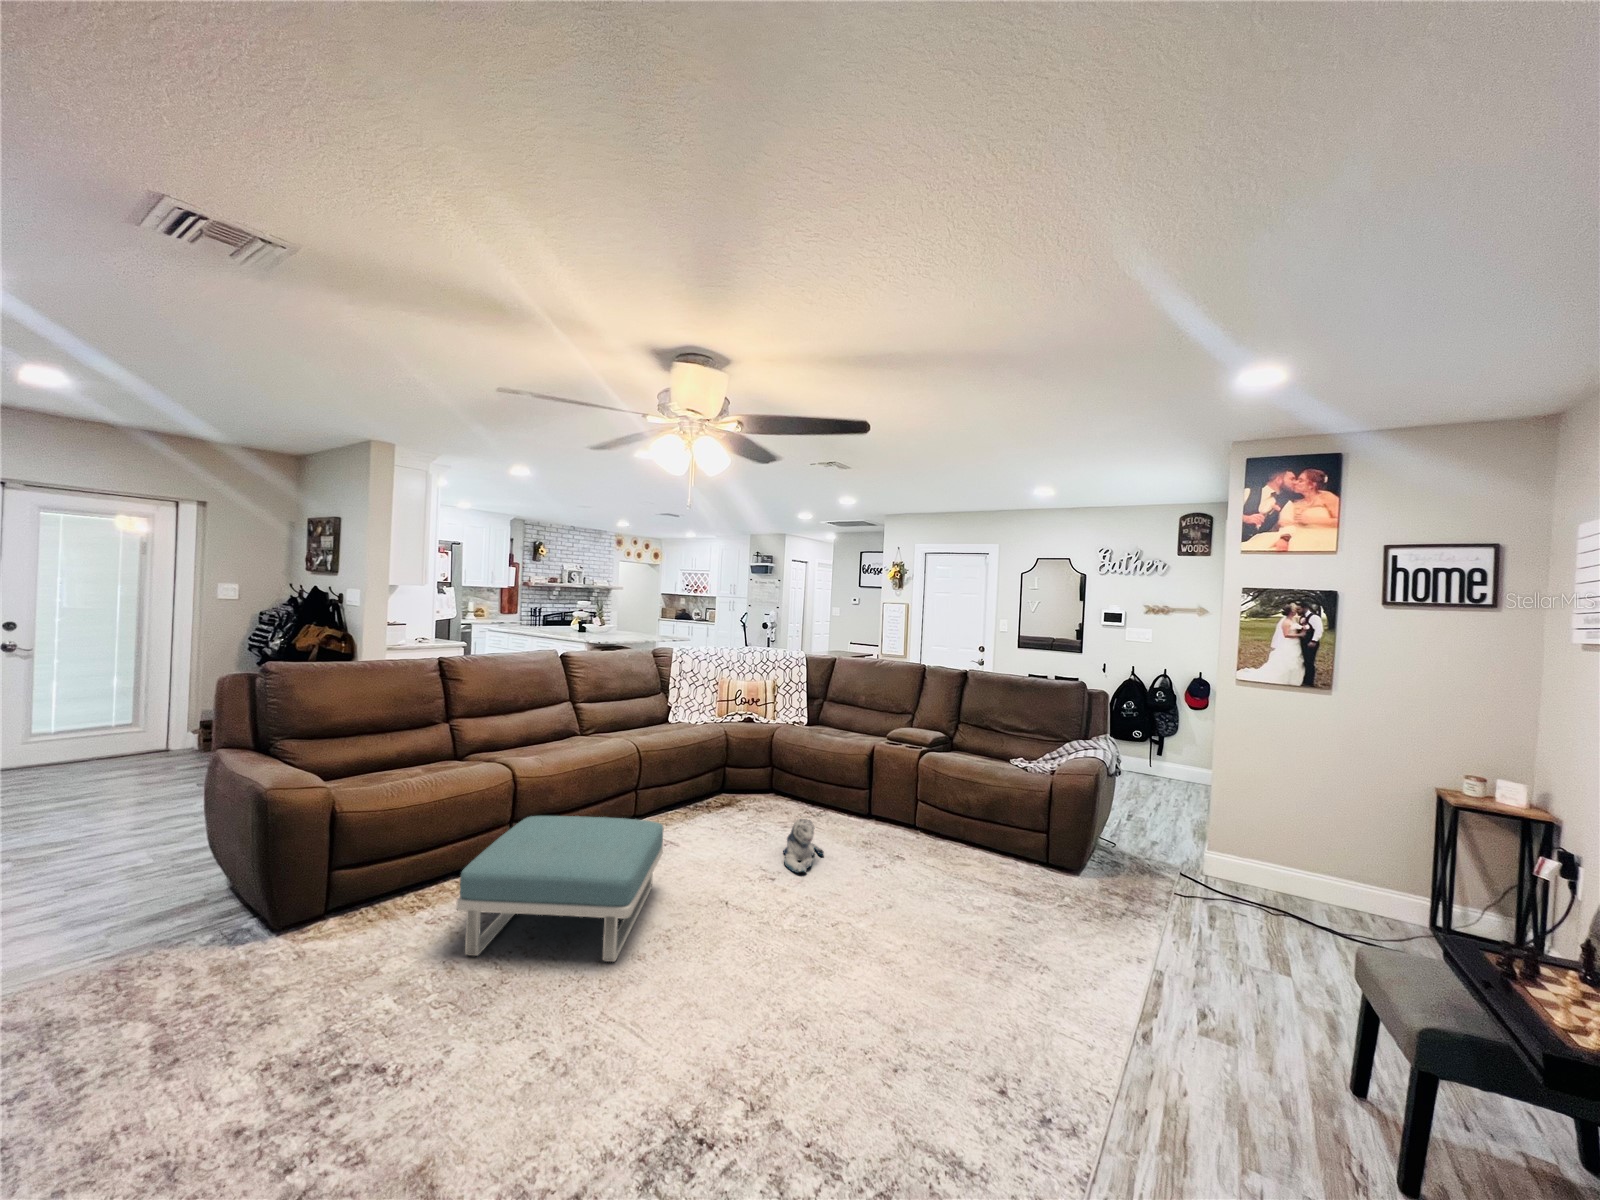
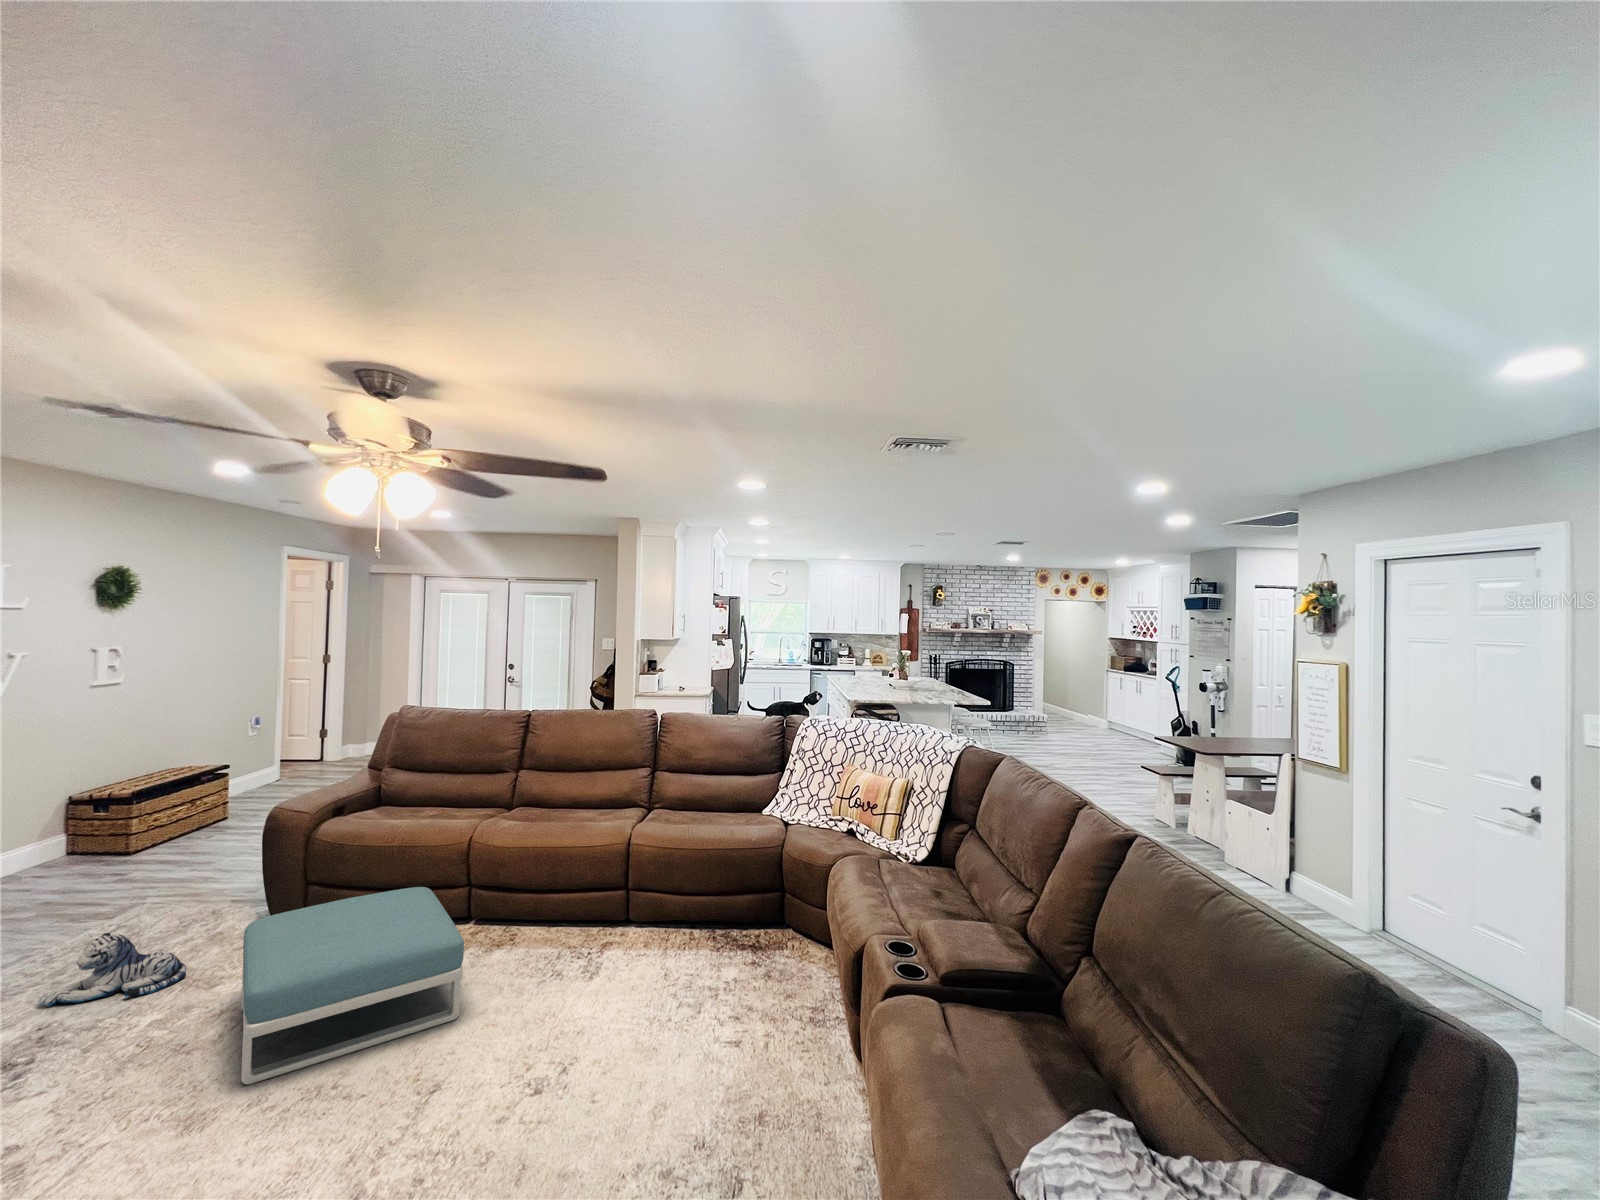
plush toy: present [783,819,824,873] -> present [38,932,186,1006]

